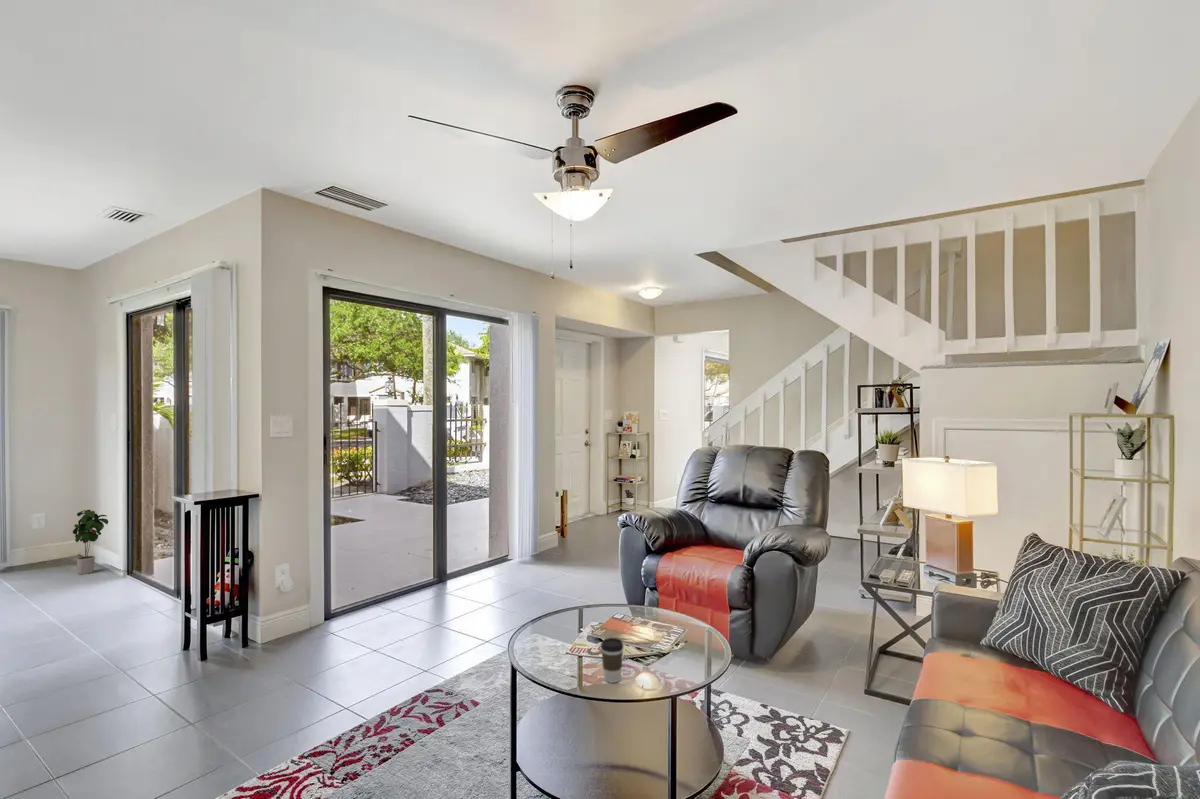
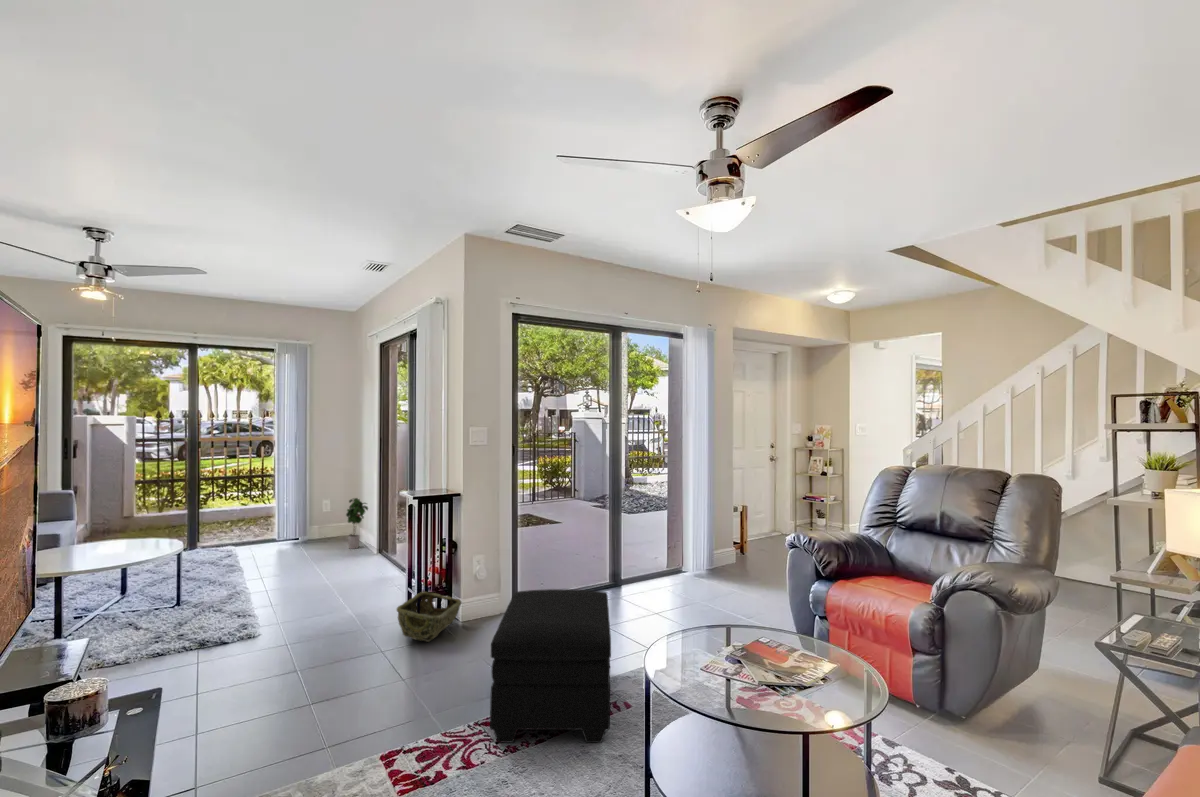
ottoman: none [324,590,463,771] -> present [490,589,611,743]
woven basket: none [175,615,261,674] -> present [397,592,461,642]
coffee cup: present [601,638,623,683] -> none [736,660,760,708]

